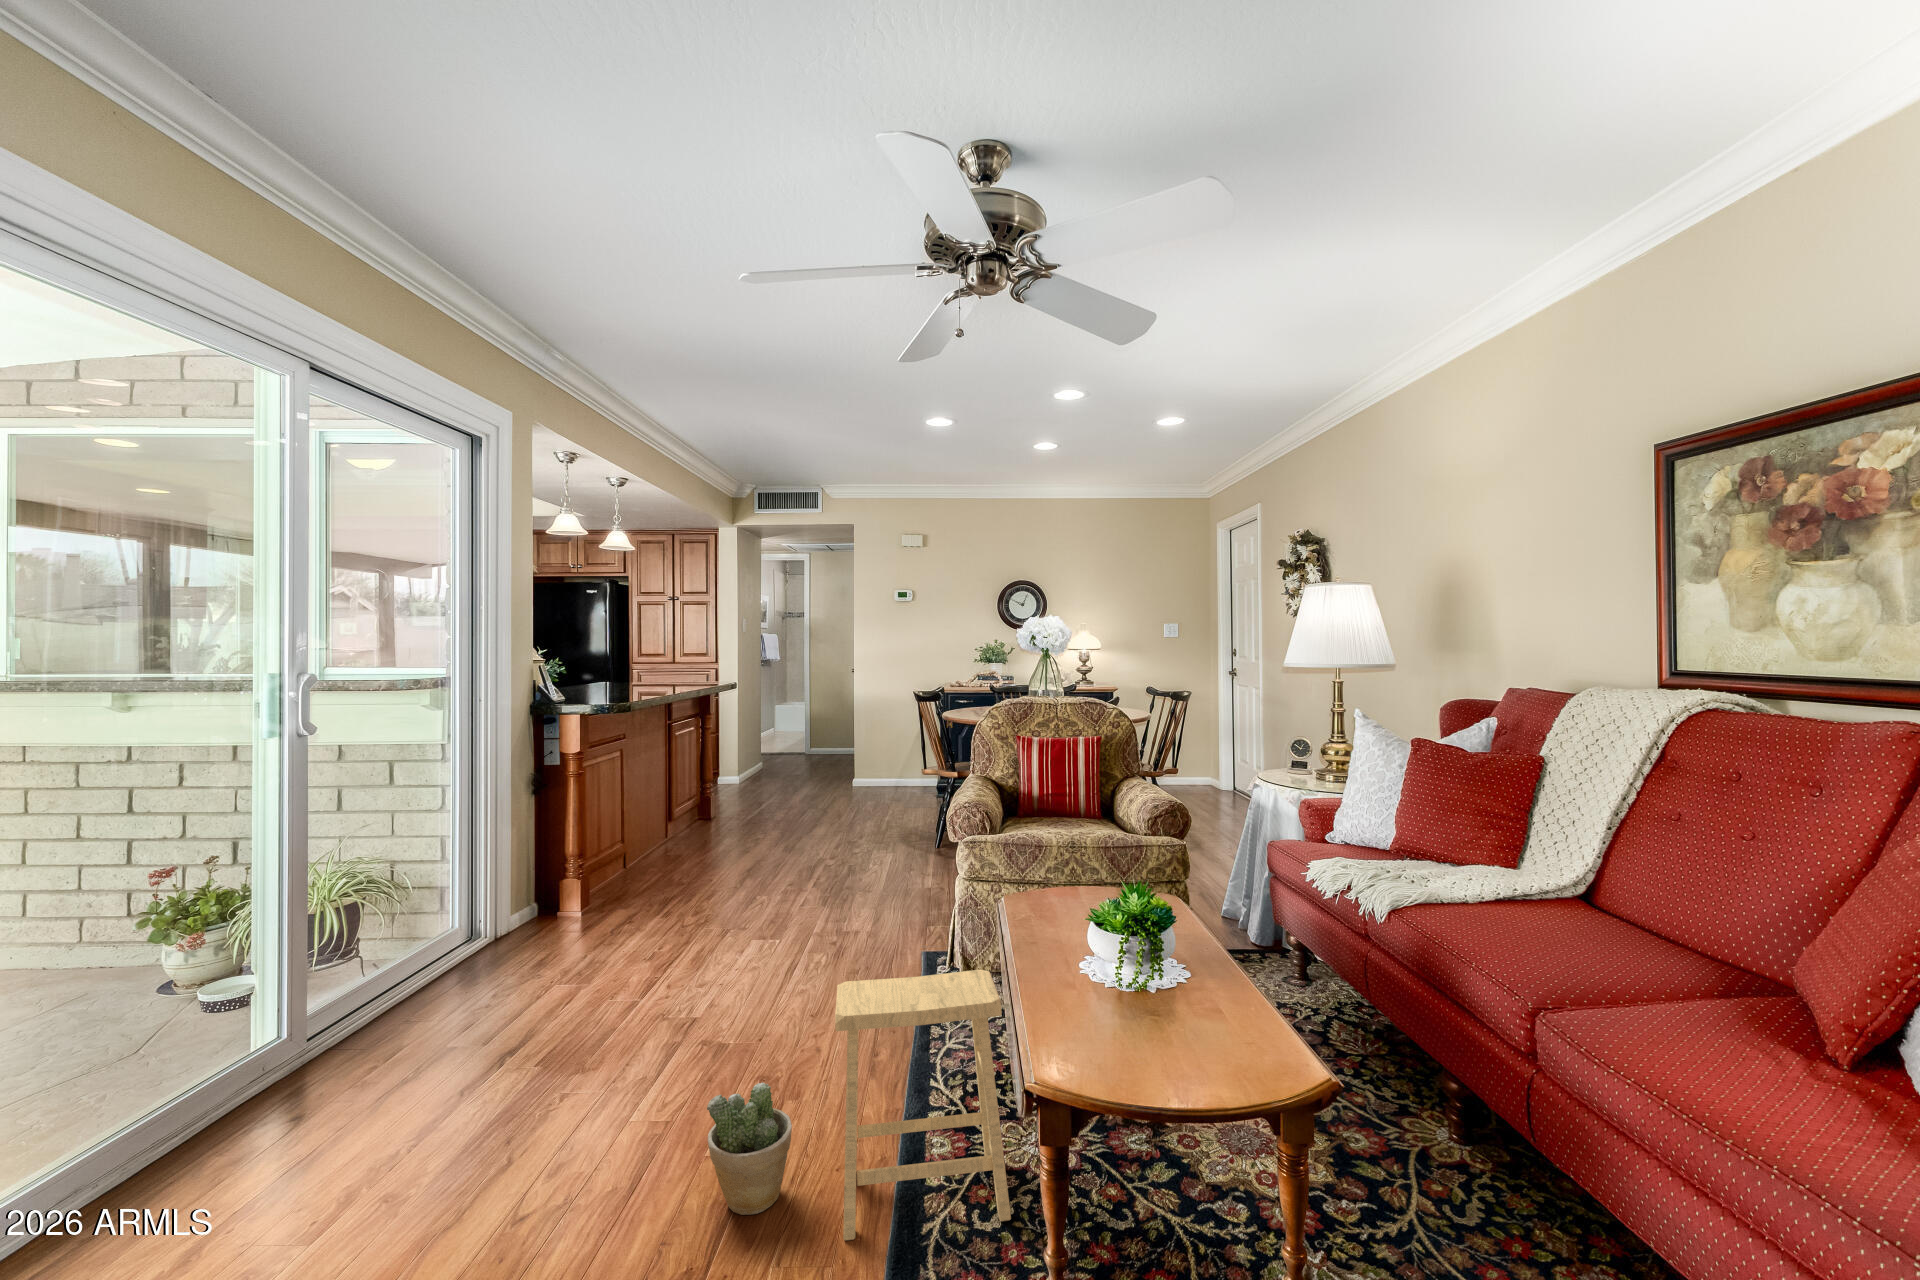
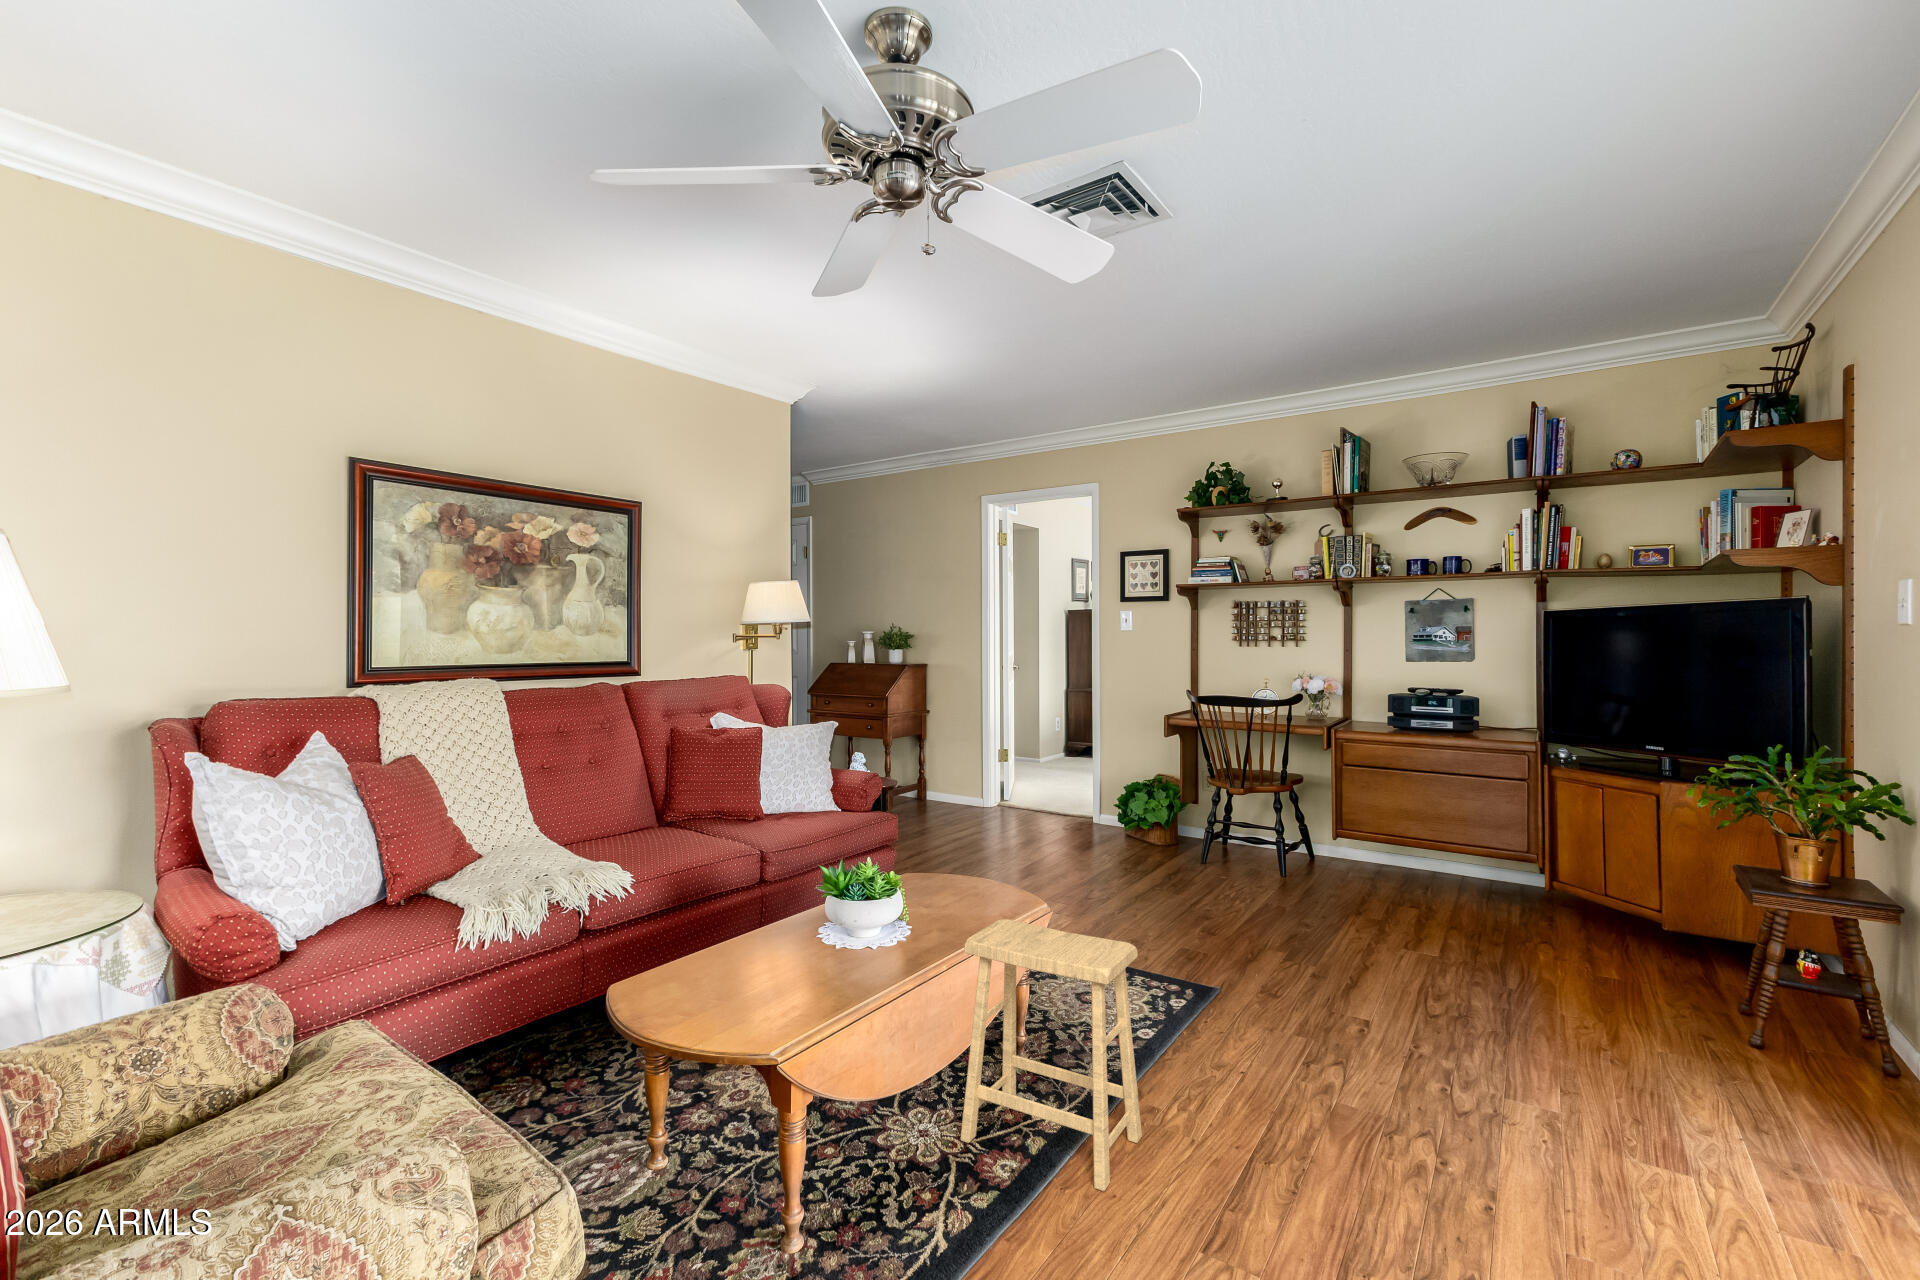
potted plant: present [707,1082,792,1215] -> none [1165,1087,1259,1227]

